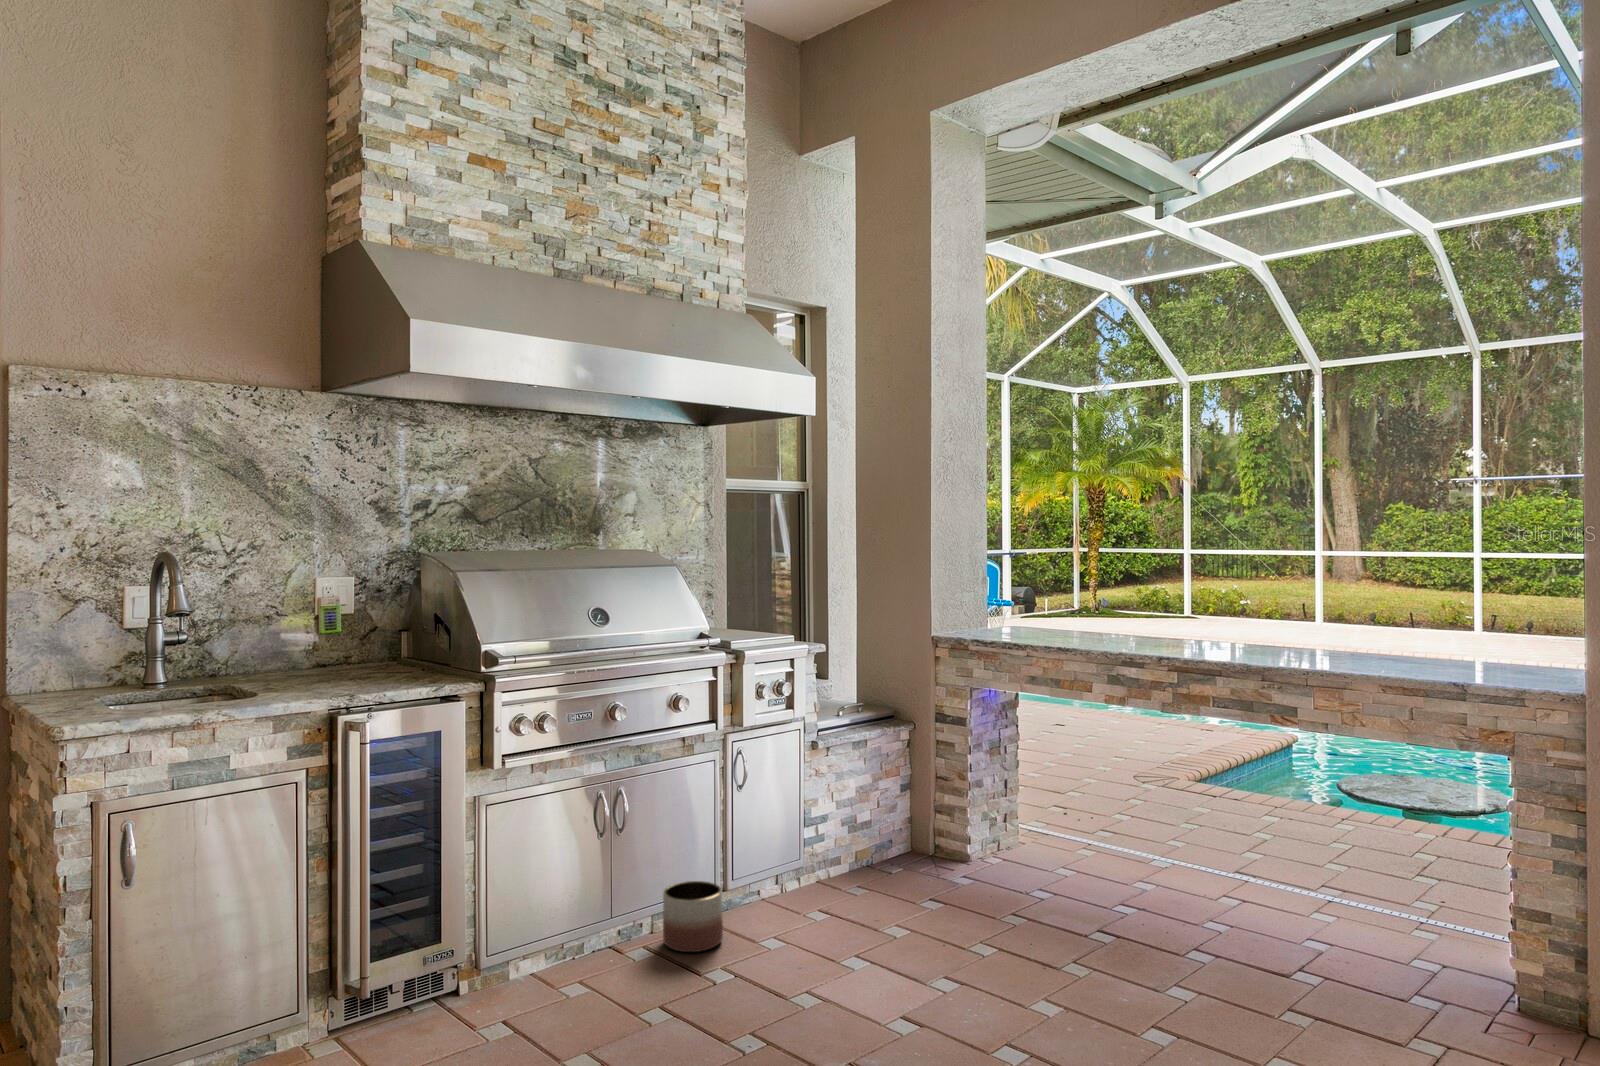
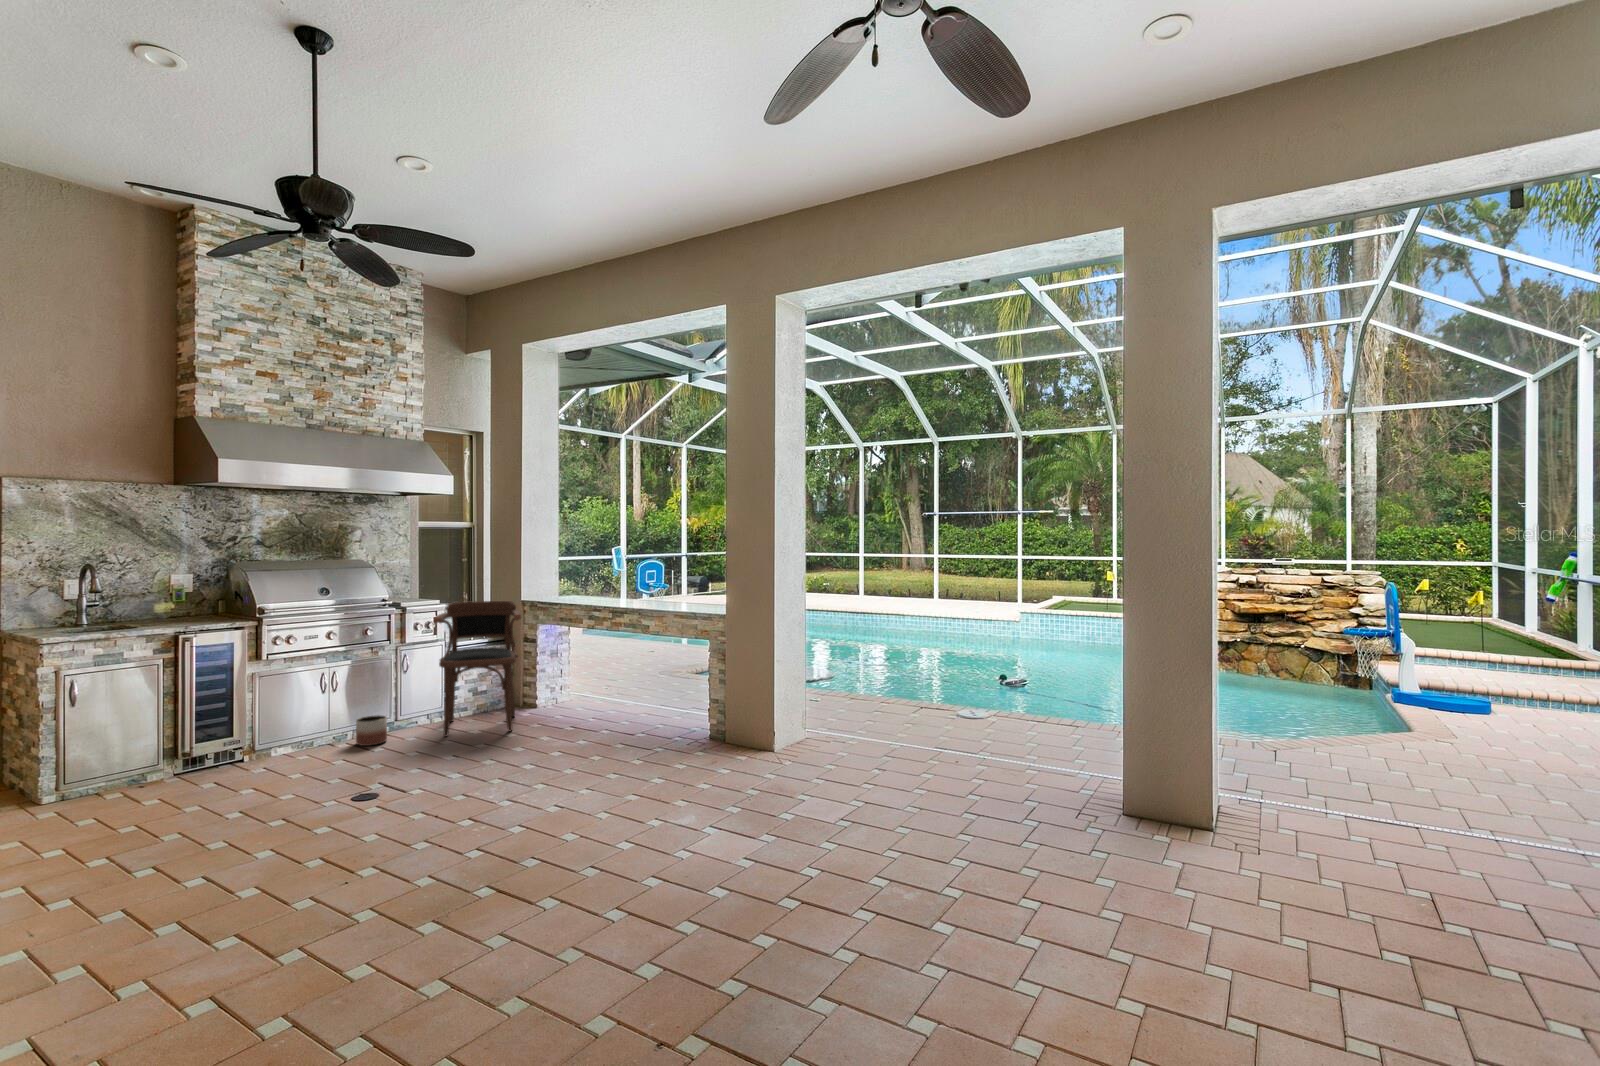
armchair: none [804,637,981,934] -> present [434,601,521,736]

